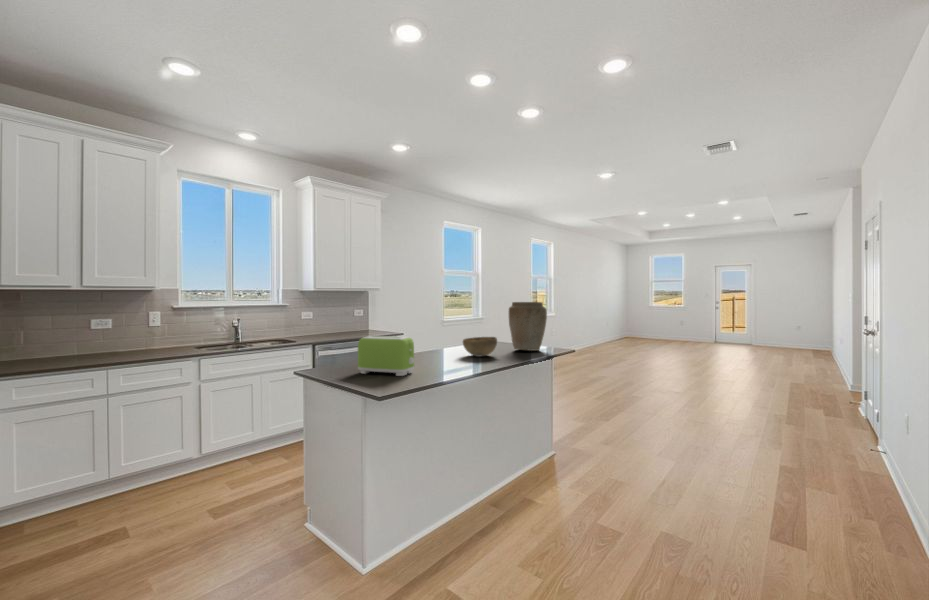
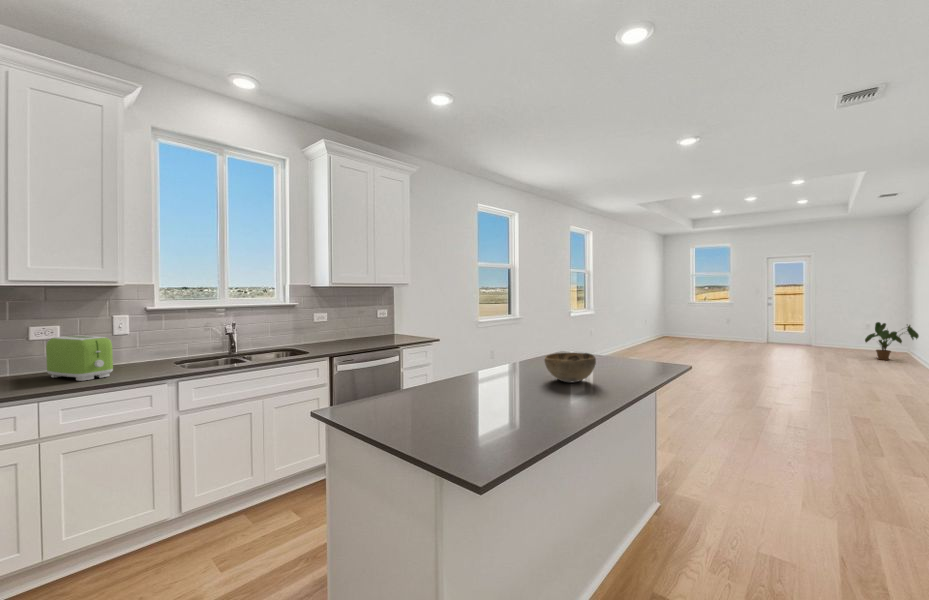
vase: present [509,302,547,351] -> none [600,303,656,371]
house plant: none [793,324,834,358] -> present [865,322,919,360]
toaster: present [358,336,414,376] -> present [46,335,113,381]

